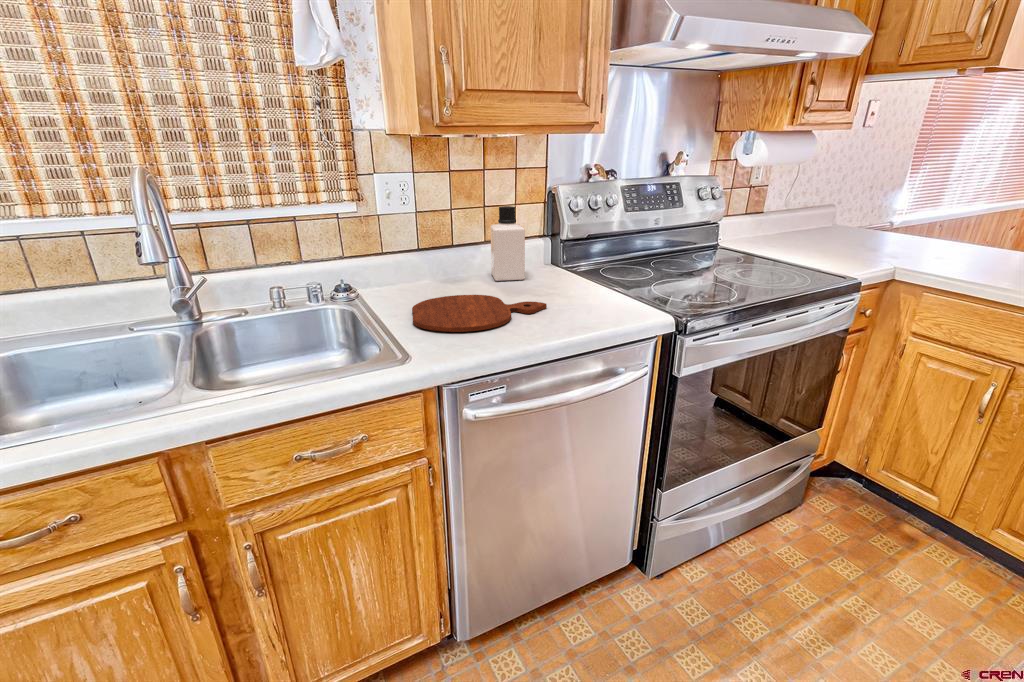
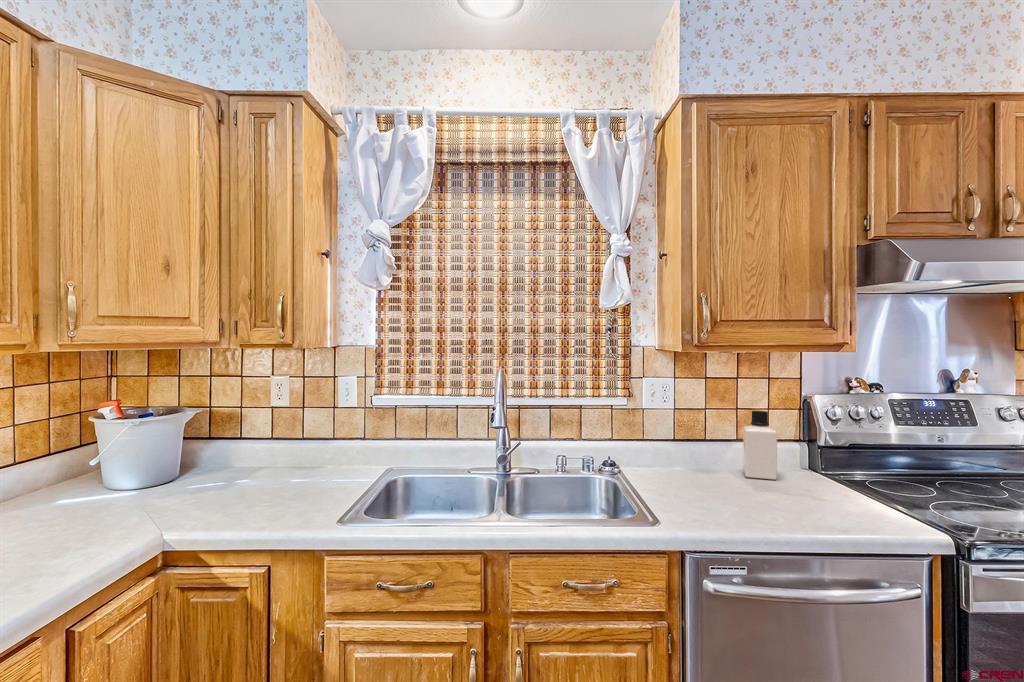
cutting board: present [412,295,547,332] -> none [665,483,795,514]

